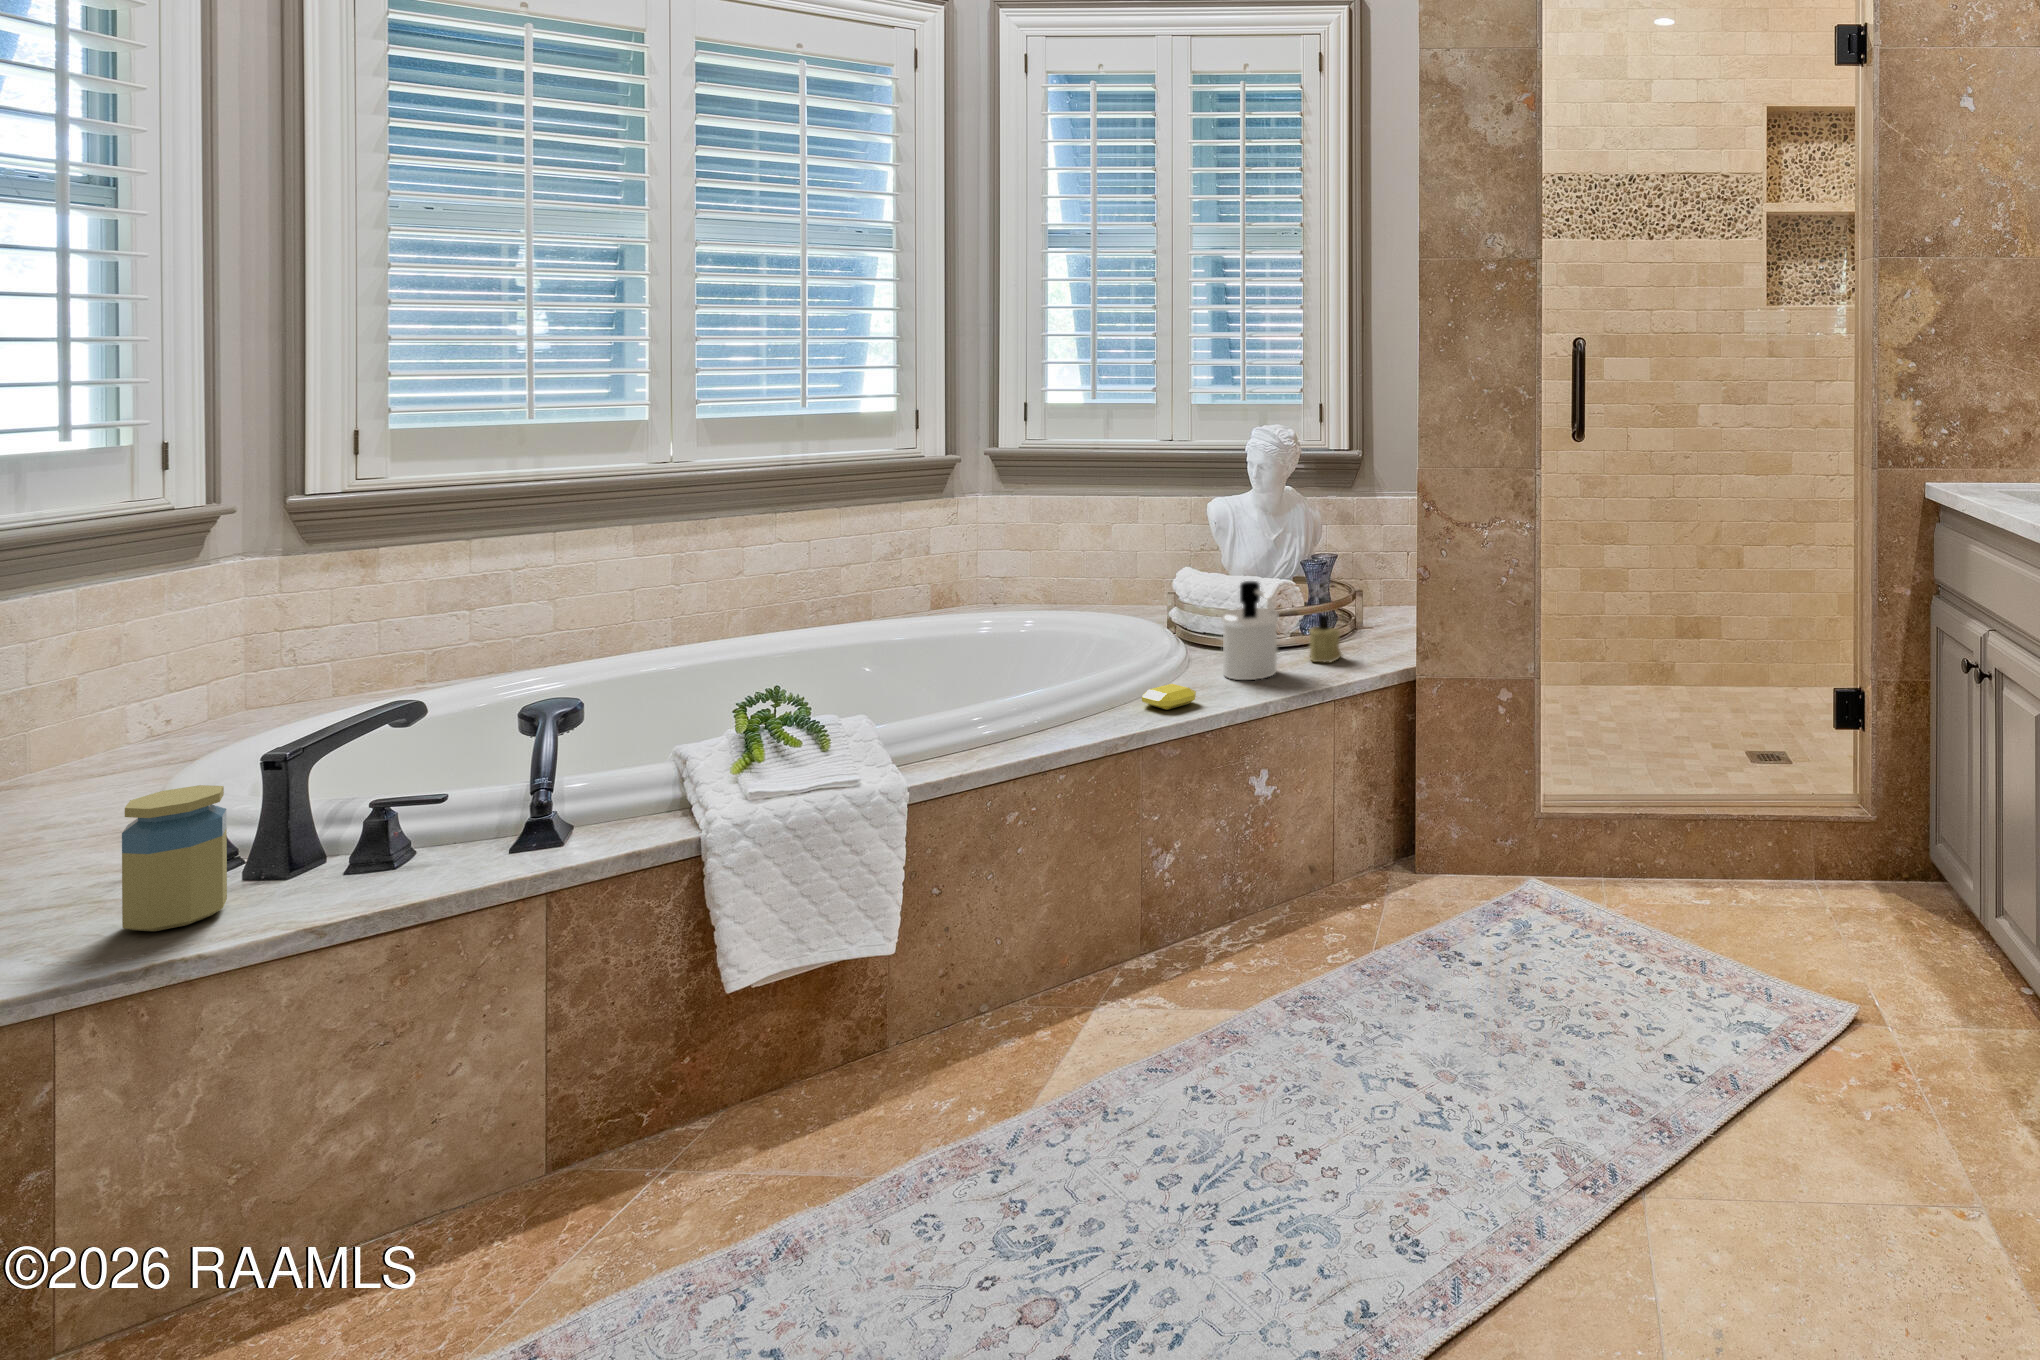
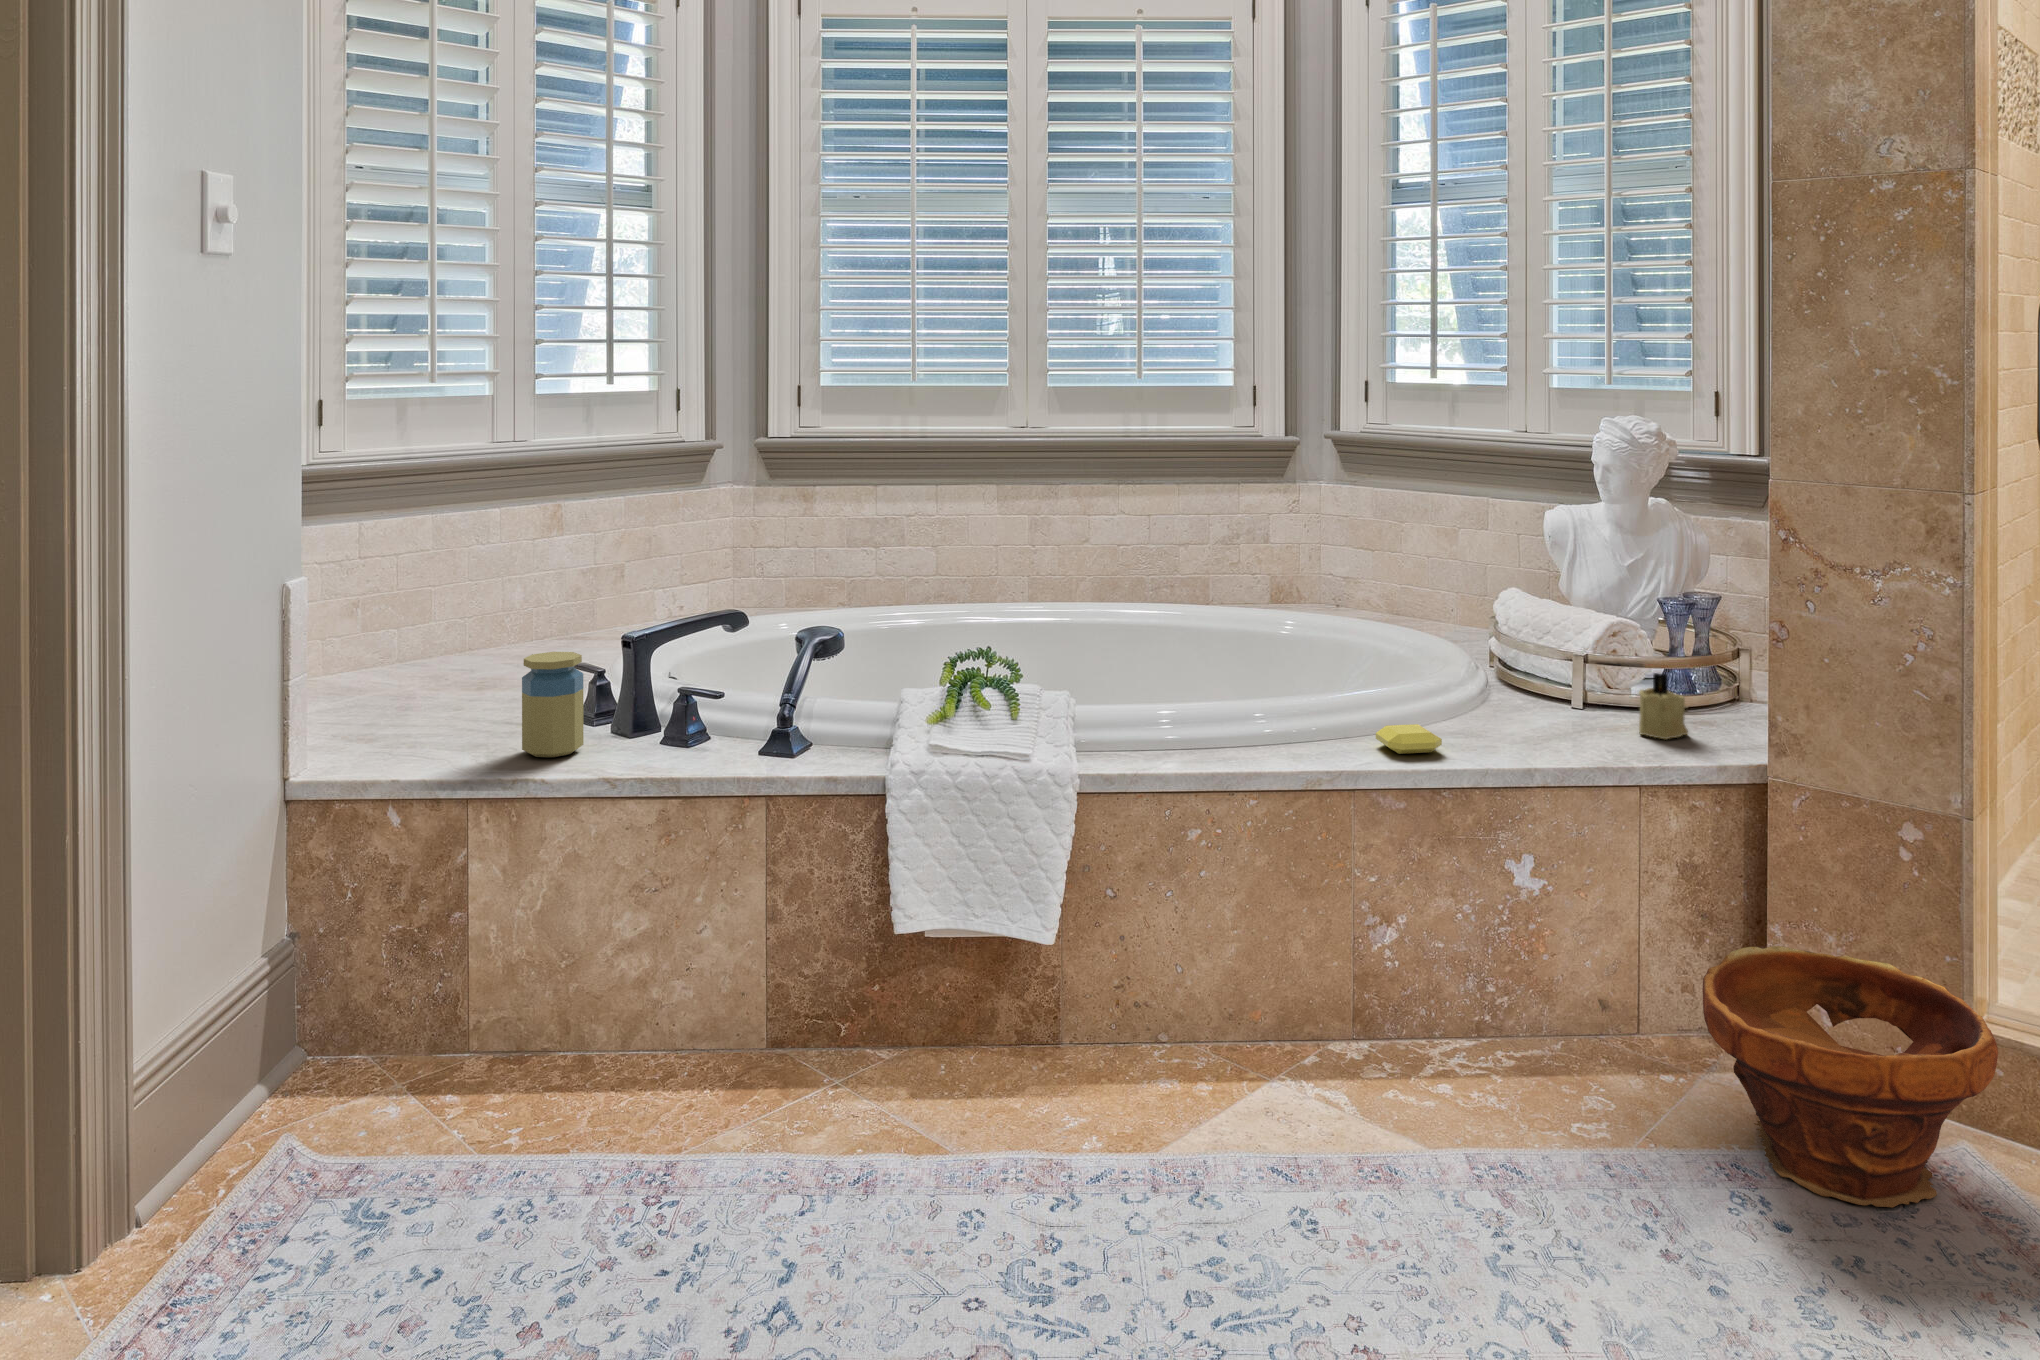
soap dispenser: present [1221,581,1279,680] -> none [1505,612,1582,741]
planter: none [1409,782,1582,943] -> present [1703,946,1998,1207]

